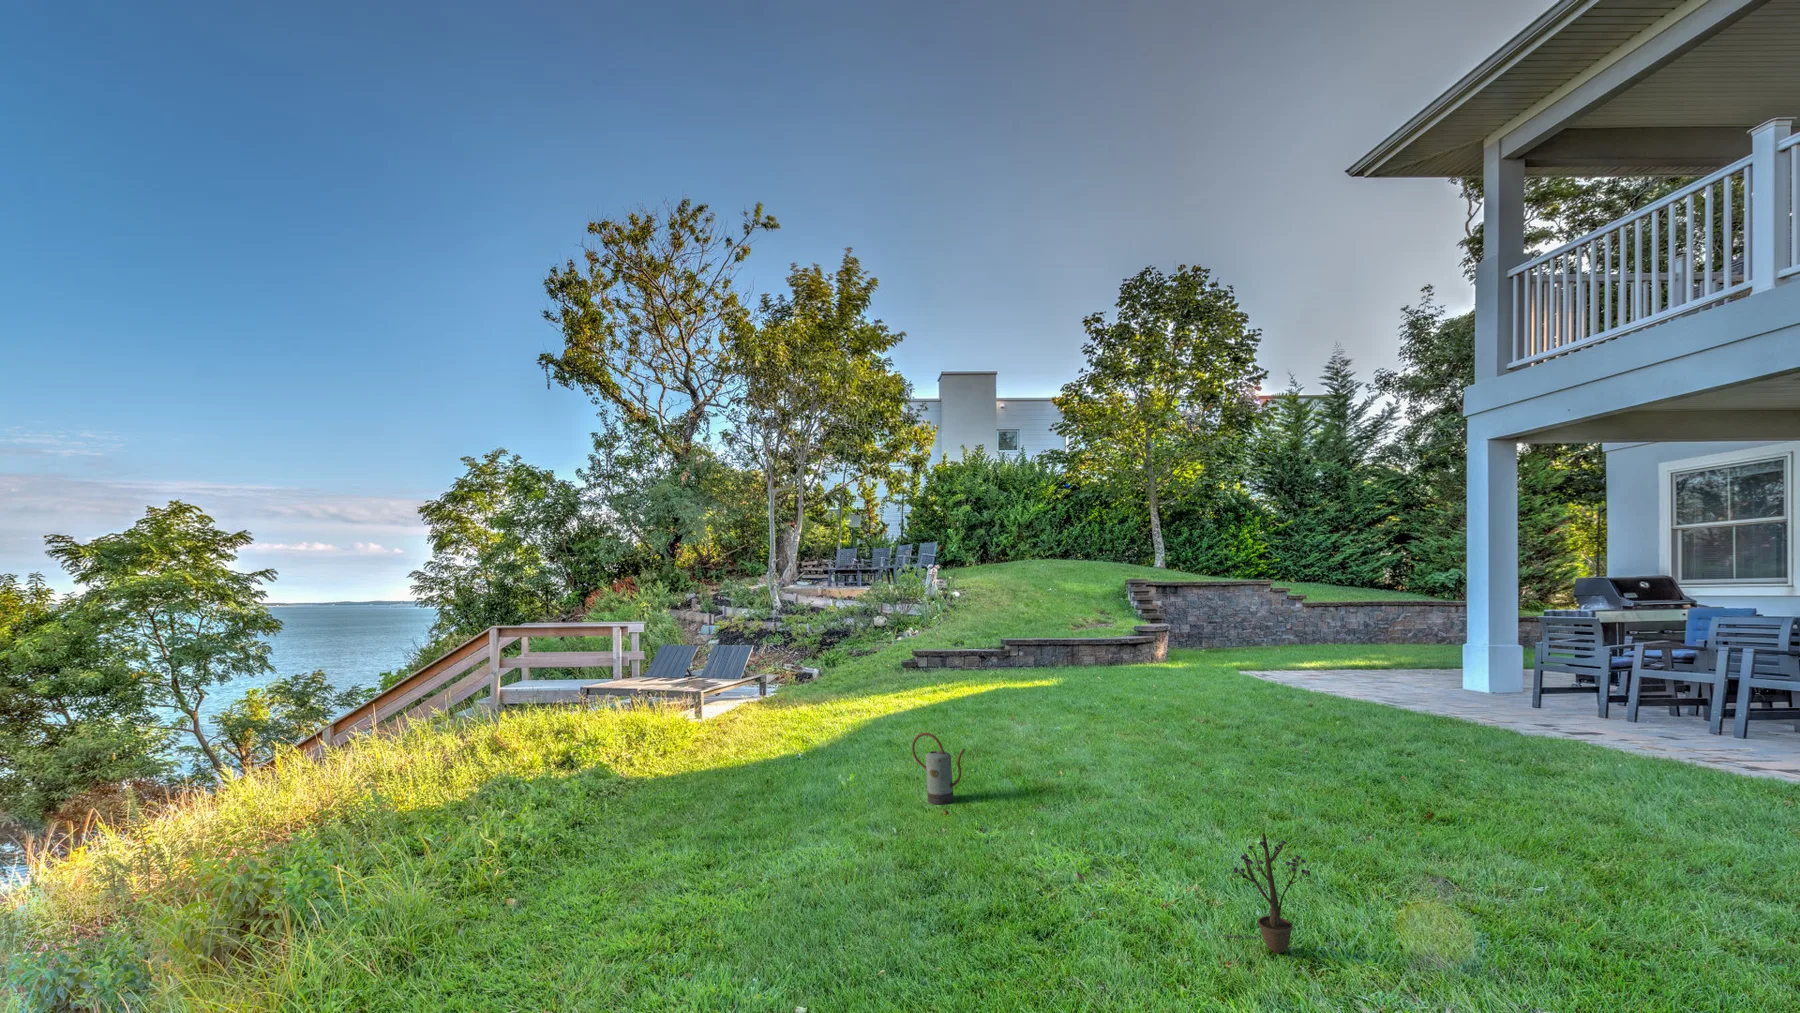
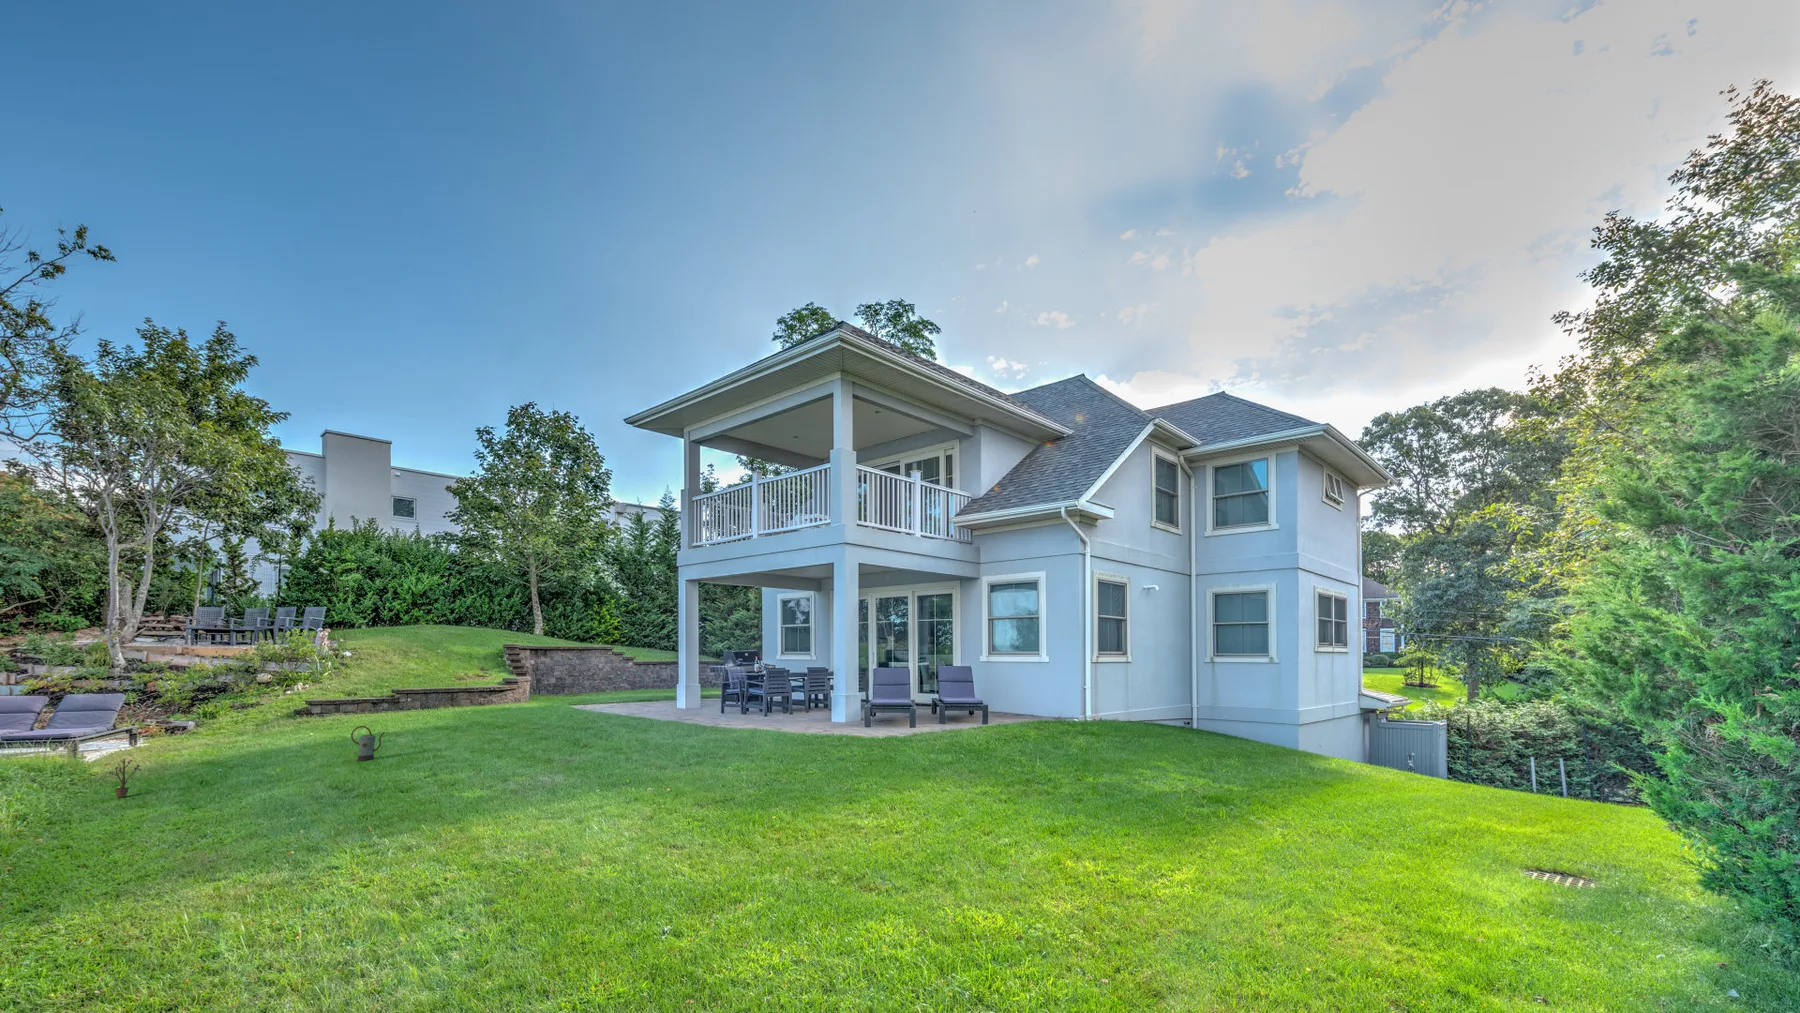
decorative plant: present [1223,833,1310,953] -> present [101,759,141,798]

